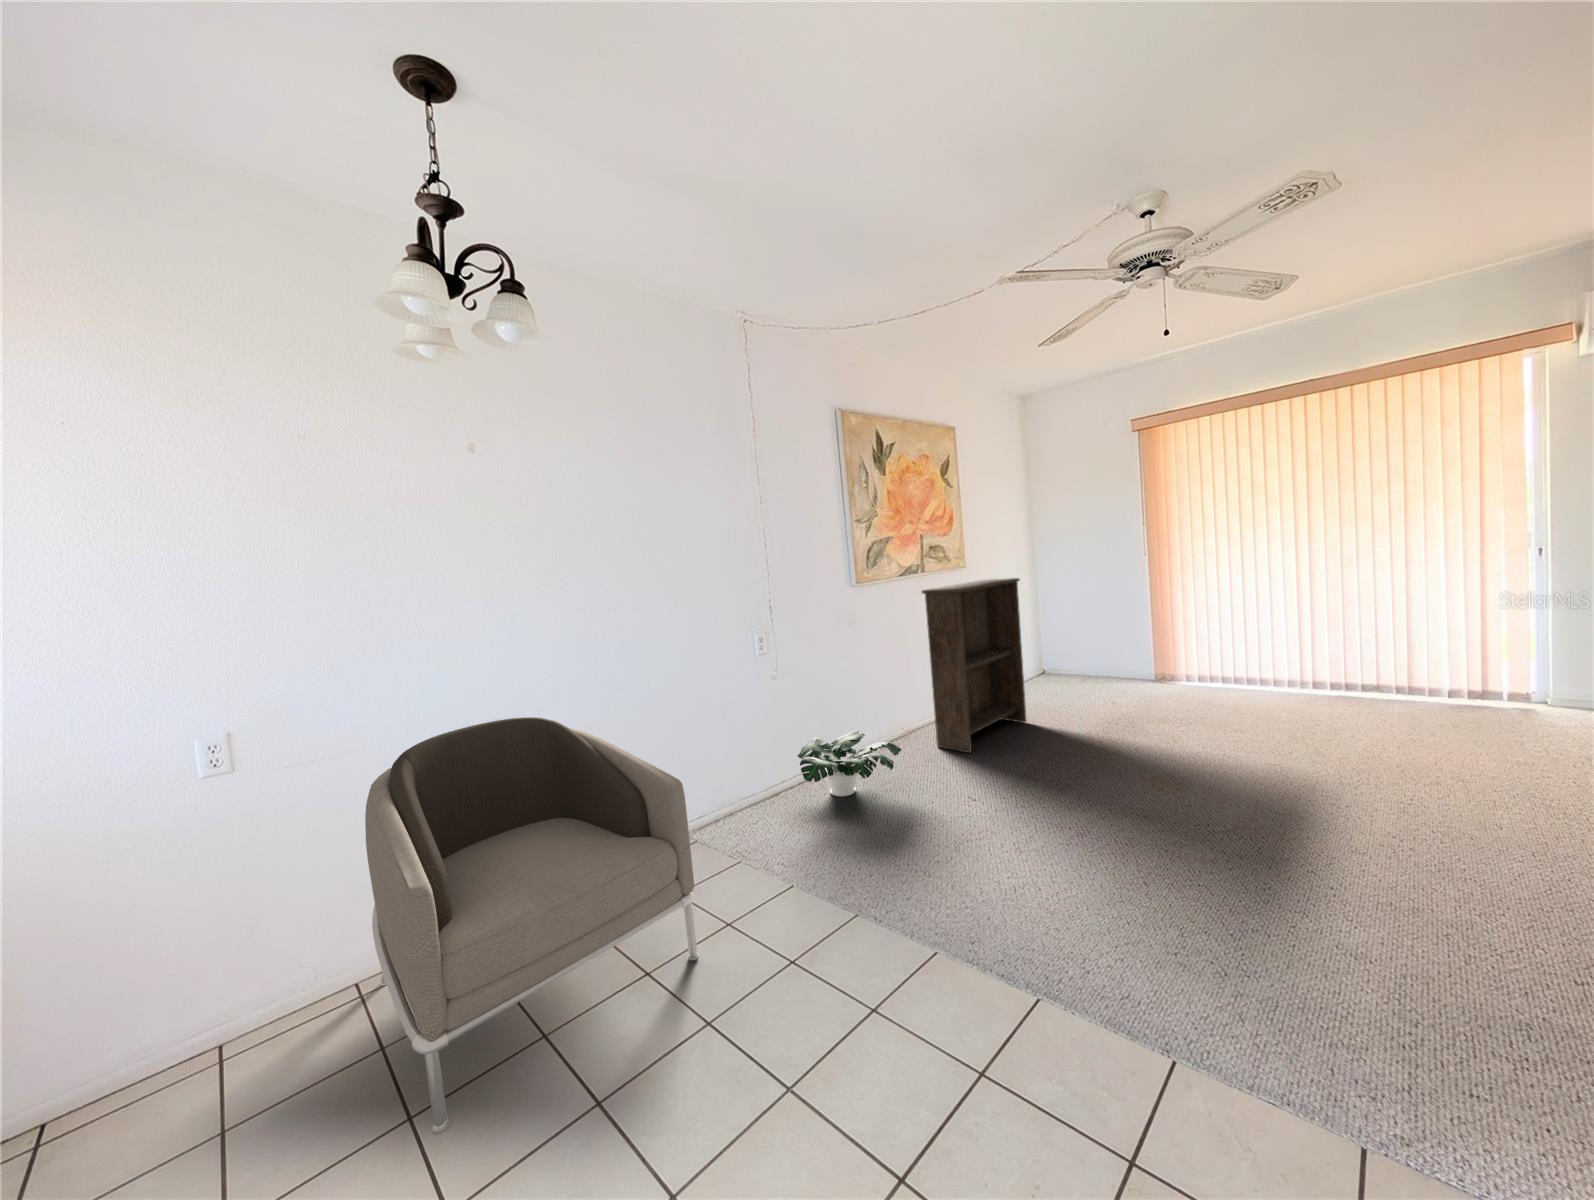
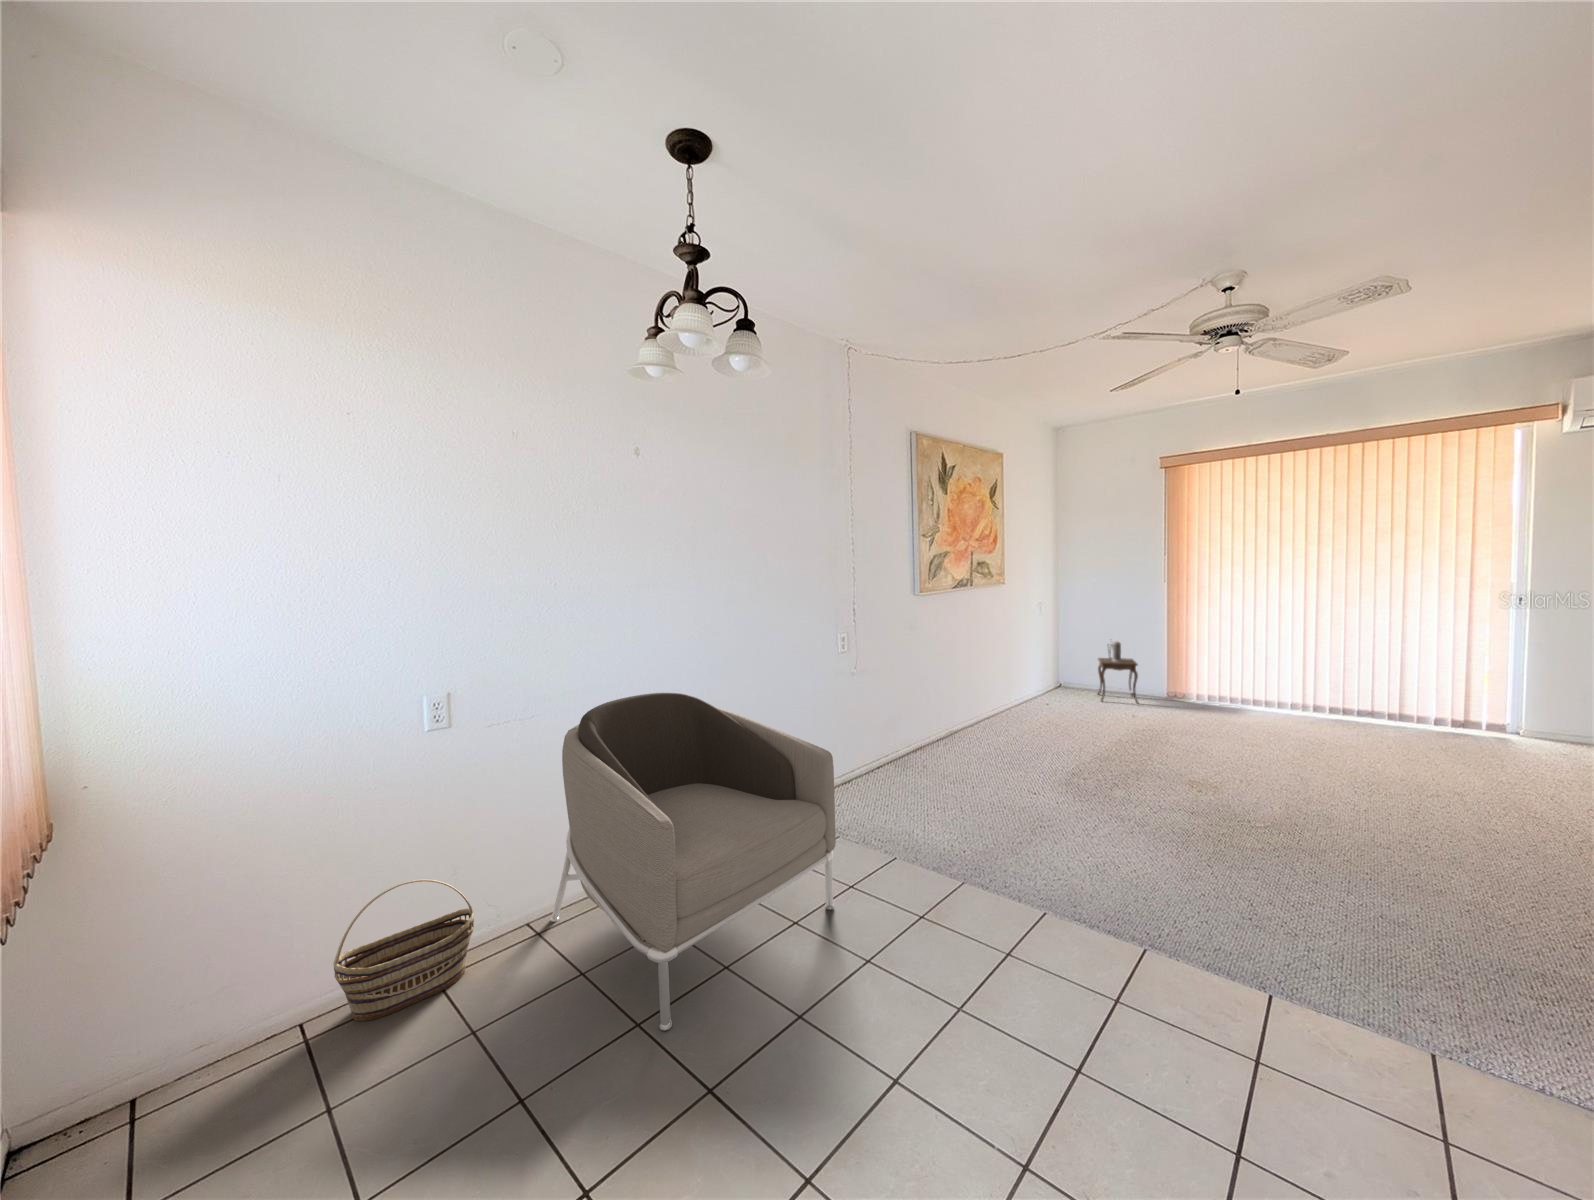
bookshelf: present [922,578,1026,753] -> none [978,596,1061,752]
side table: none [1079,620,1123,689] -> present [1098,642,1138,703]
potted plant: present [797,731,901,796] -> none [868,726,964,784]
basket: none [68,955,265,1126] -> present [333,879,474,1021]

